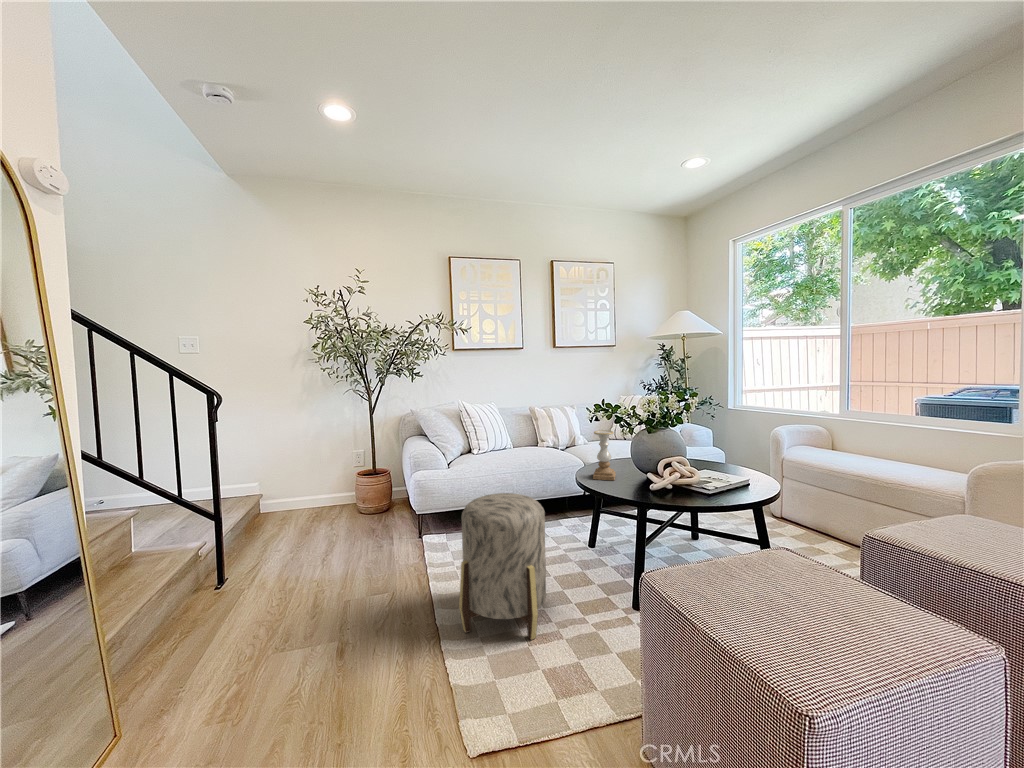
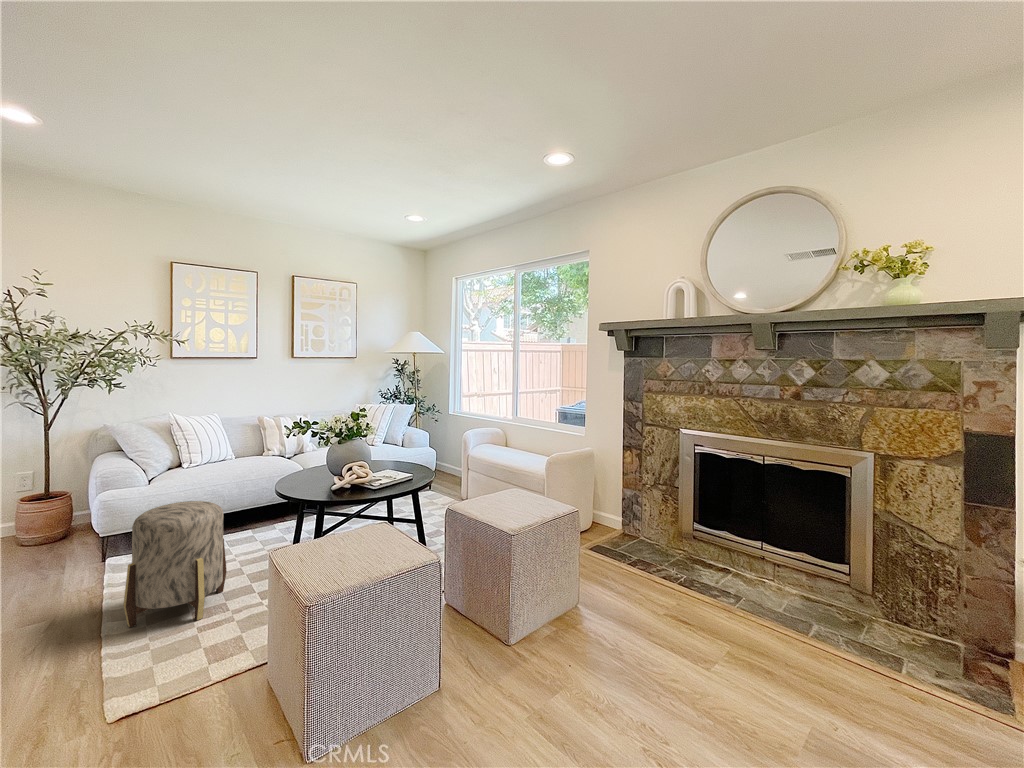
candle holder: present [593,430,616,480] -> none [289,443,313,485]

